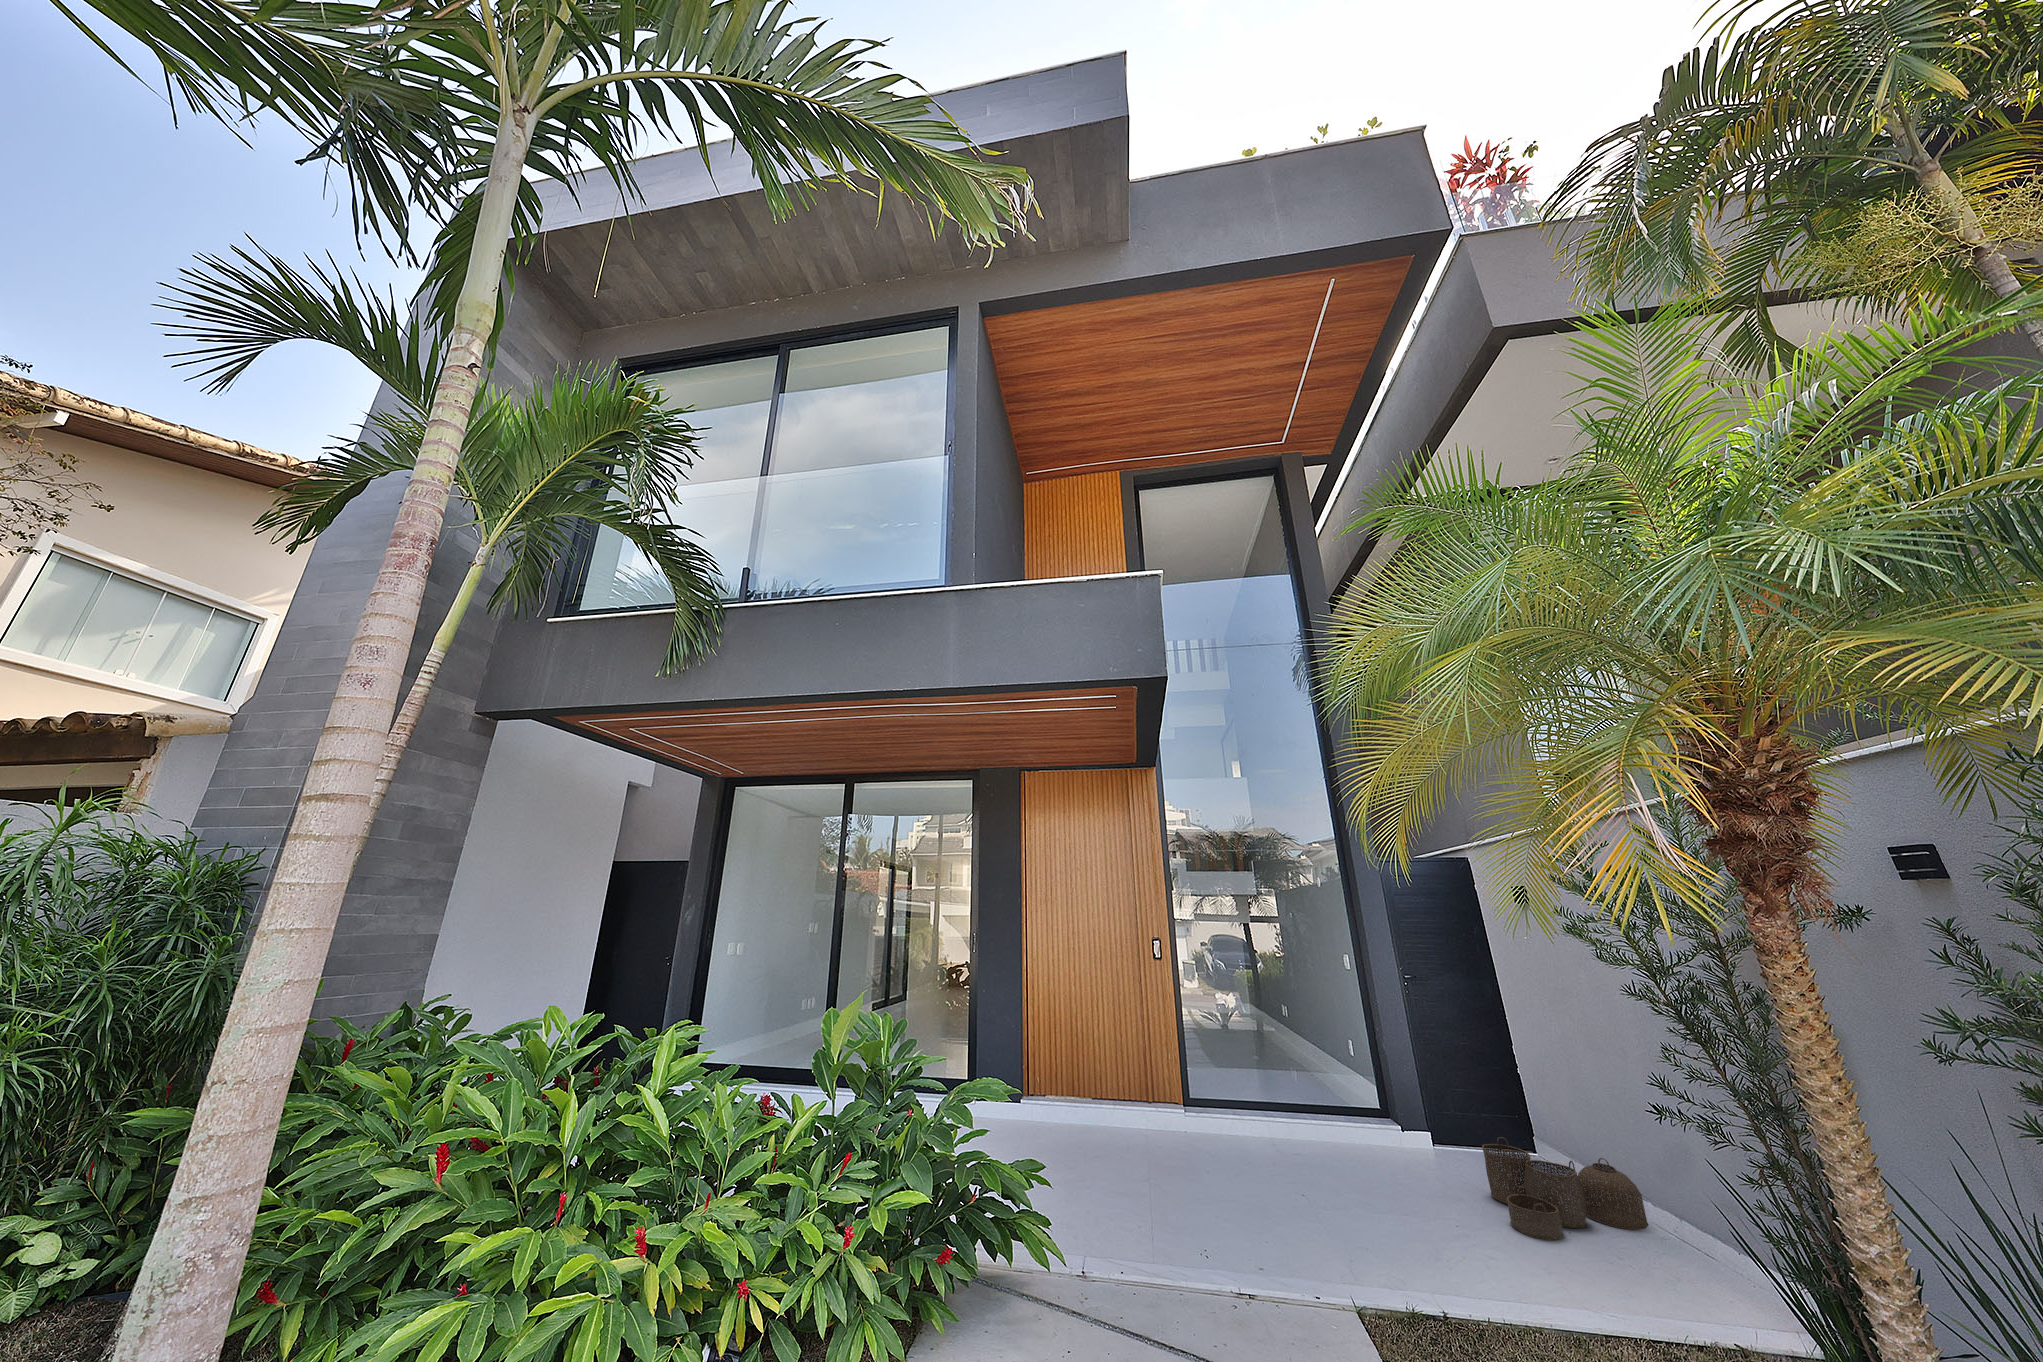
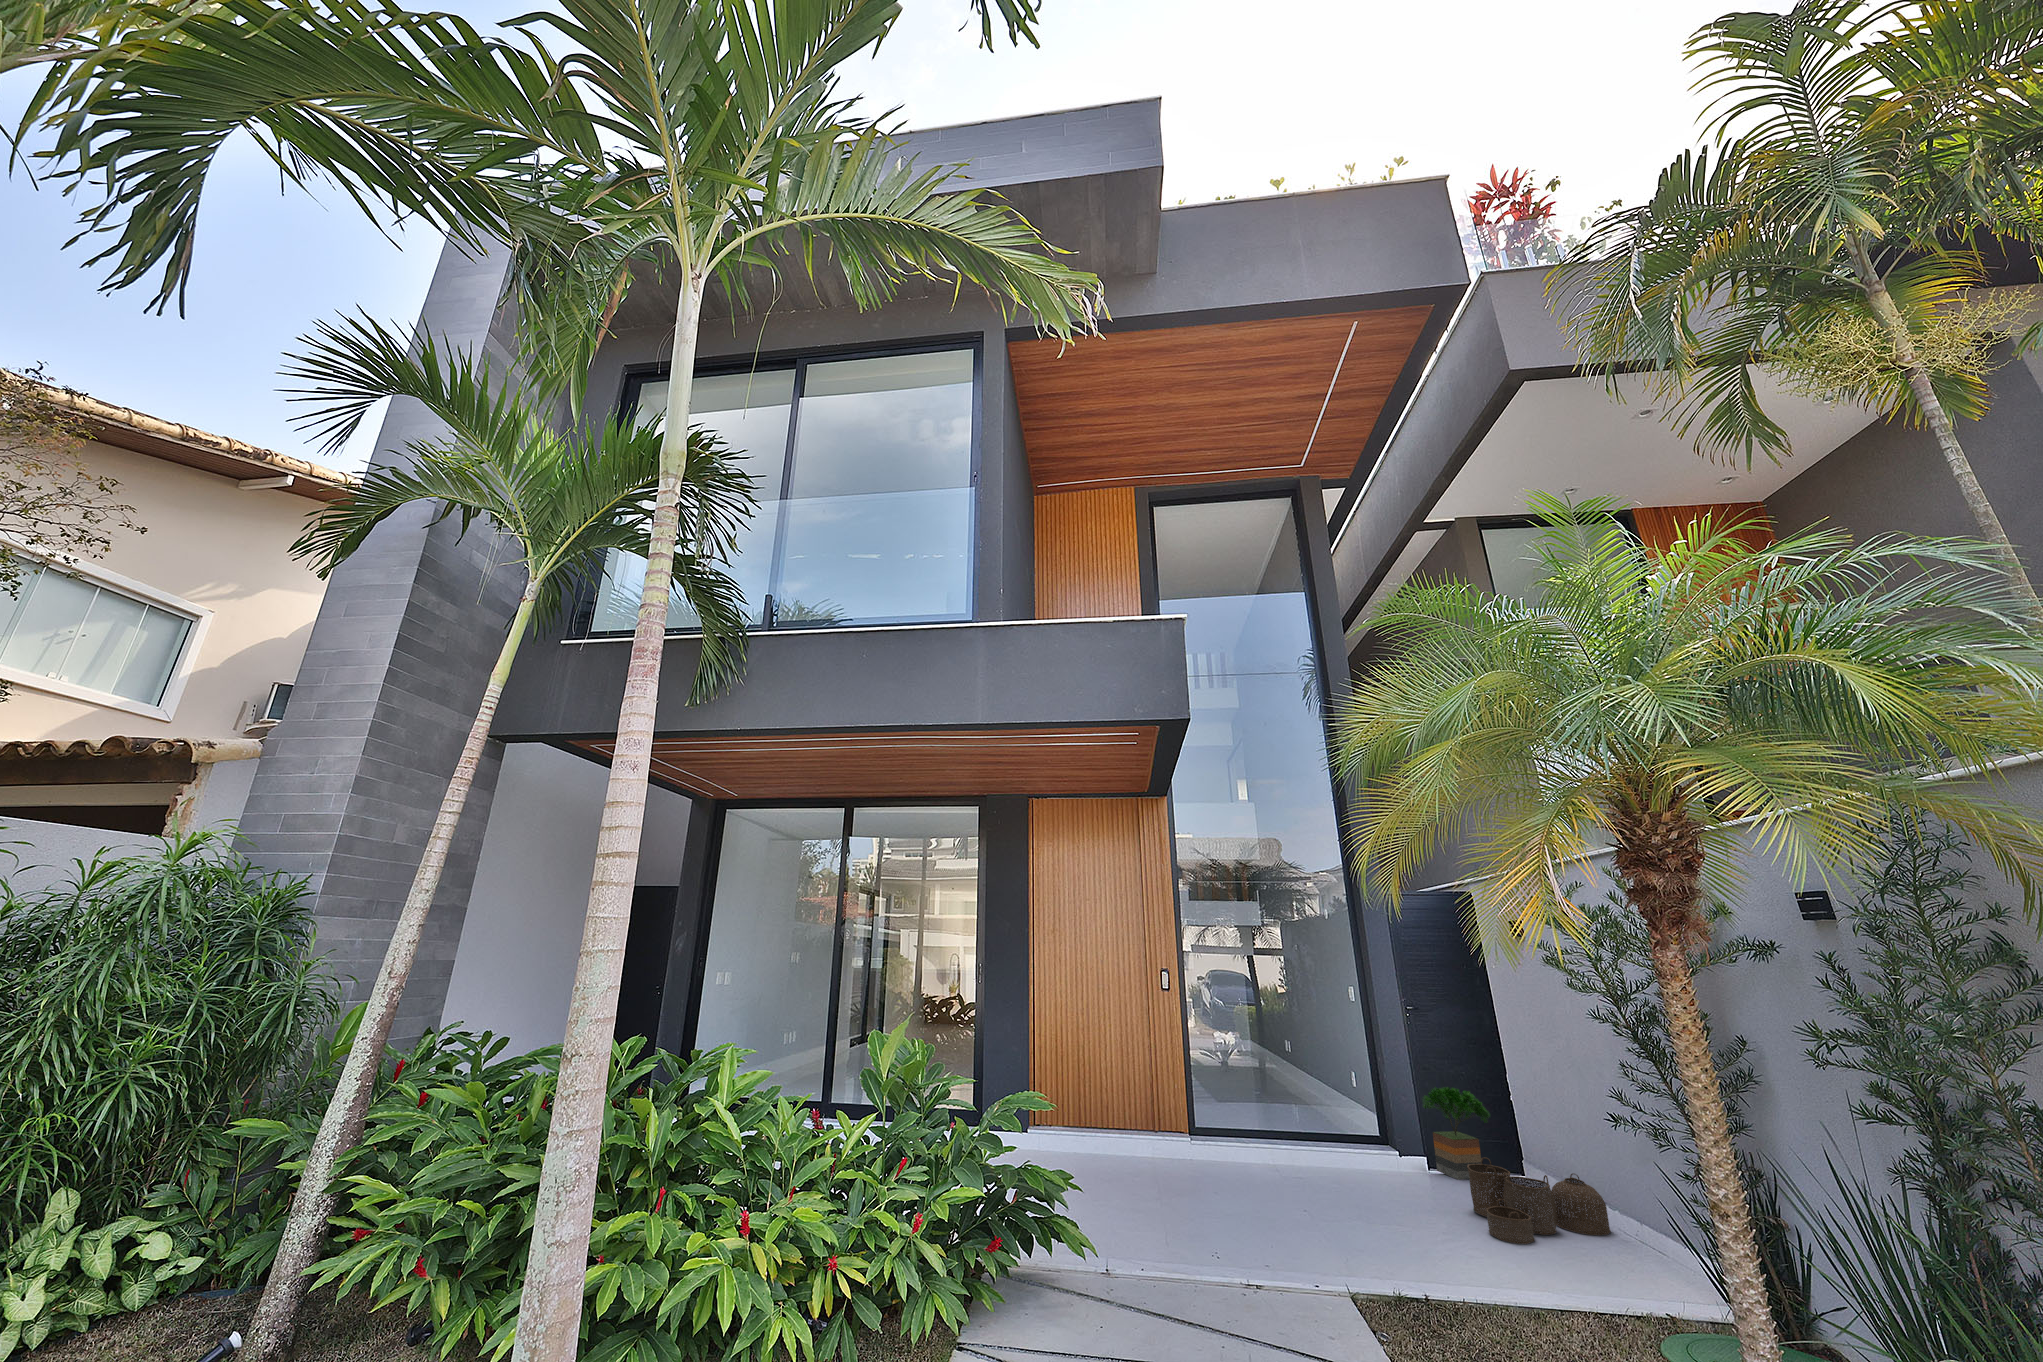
potted tree: none [1428,1056,1504,1156] -> present [1424,1087,1490,1180]

